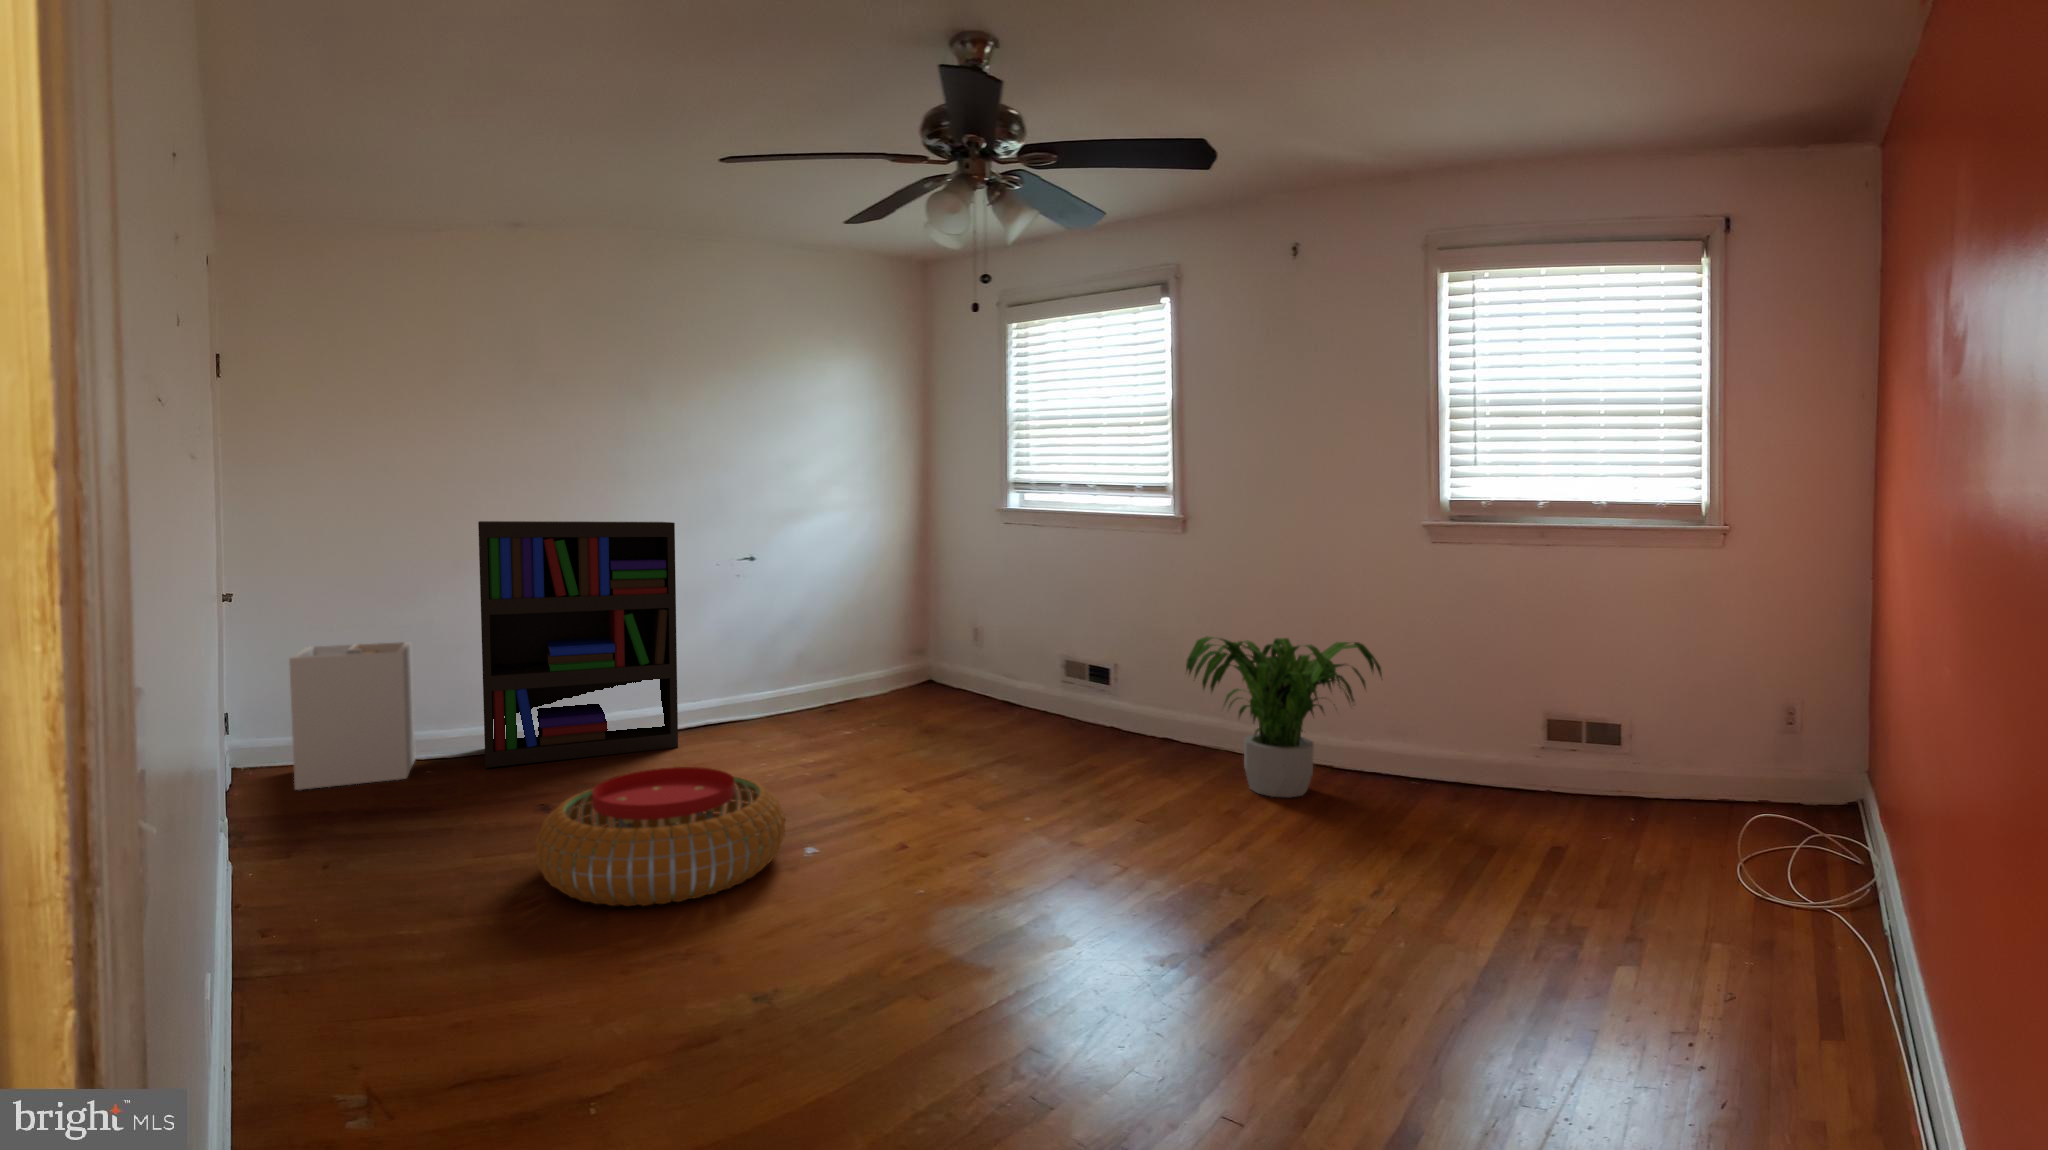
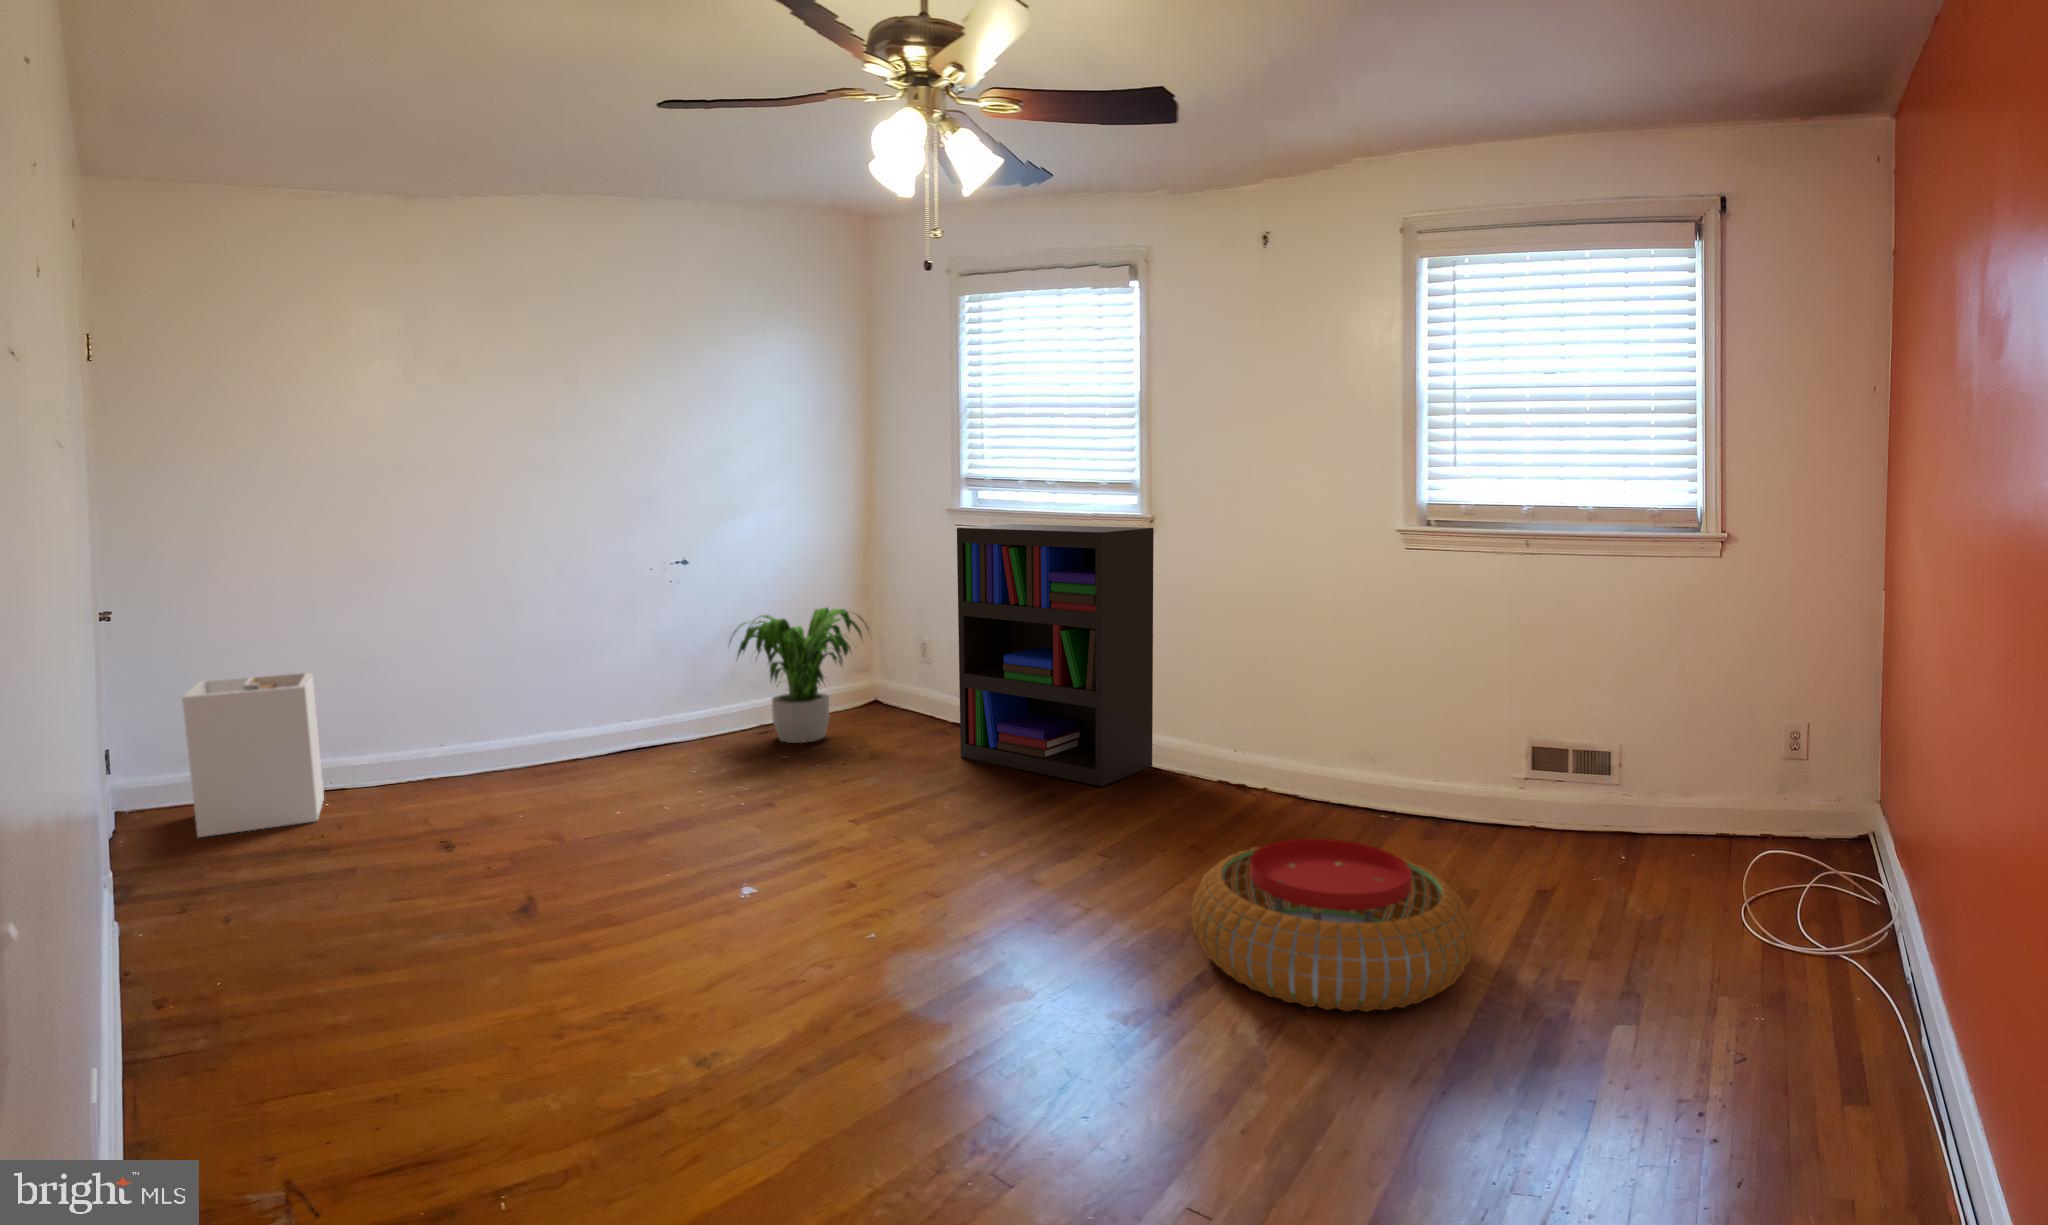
bookshelf: present [478,521,678,768] -> present [957,524,1154,786]
potted plant: present [1186,636,1382,797] -> present [733,608,868,743]
pouf: present [535,767,785,906] -> present [1192,838,1474,1011]

